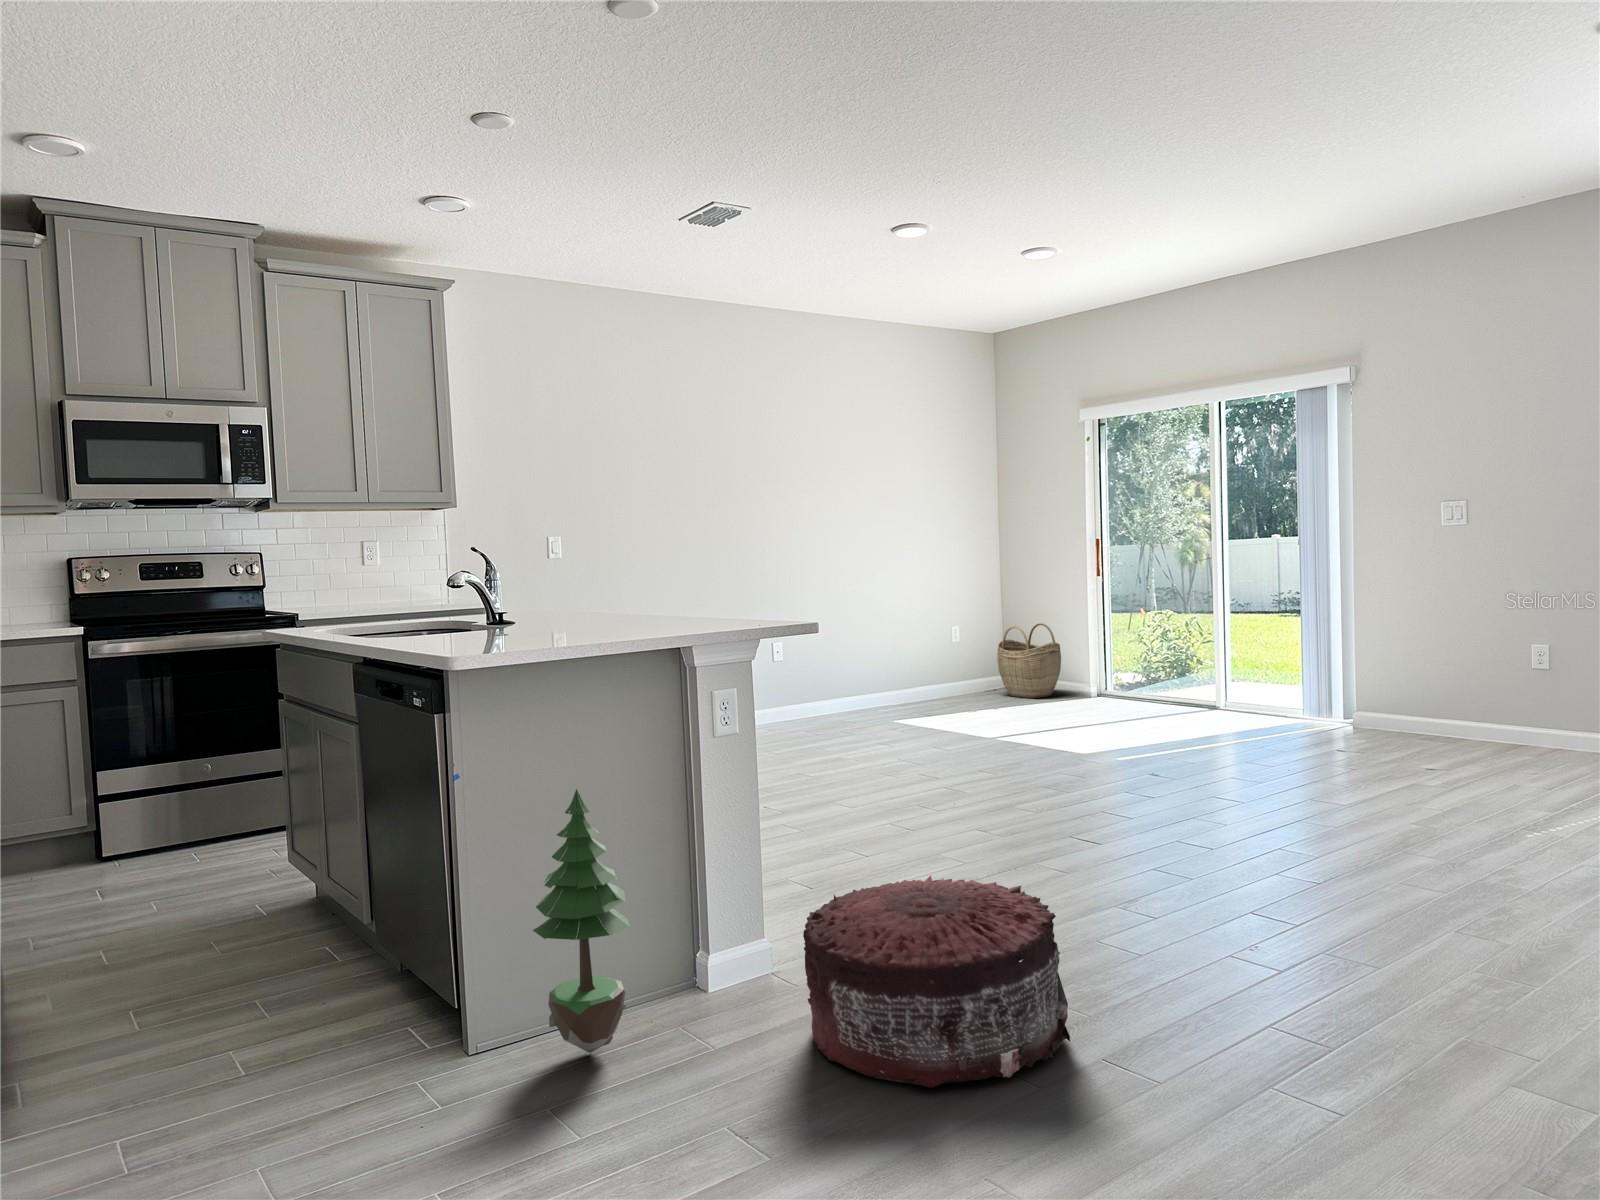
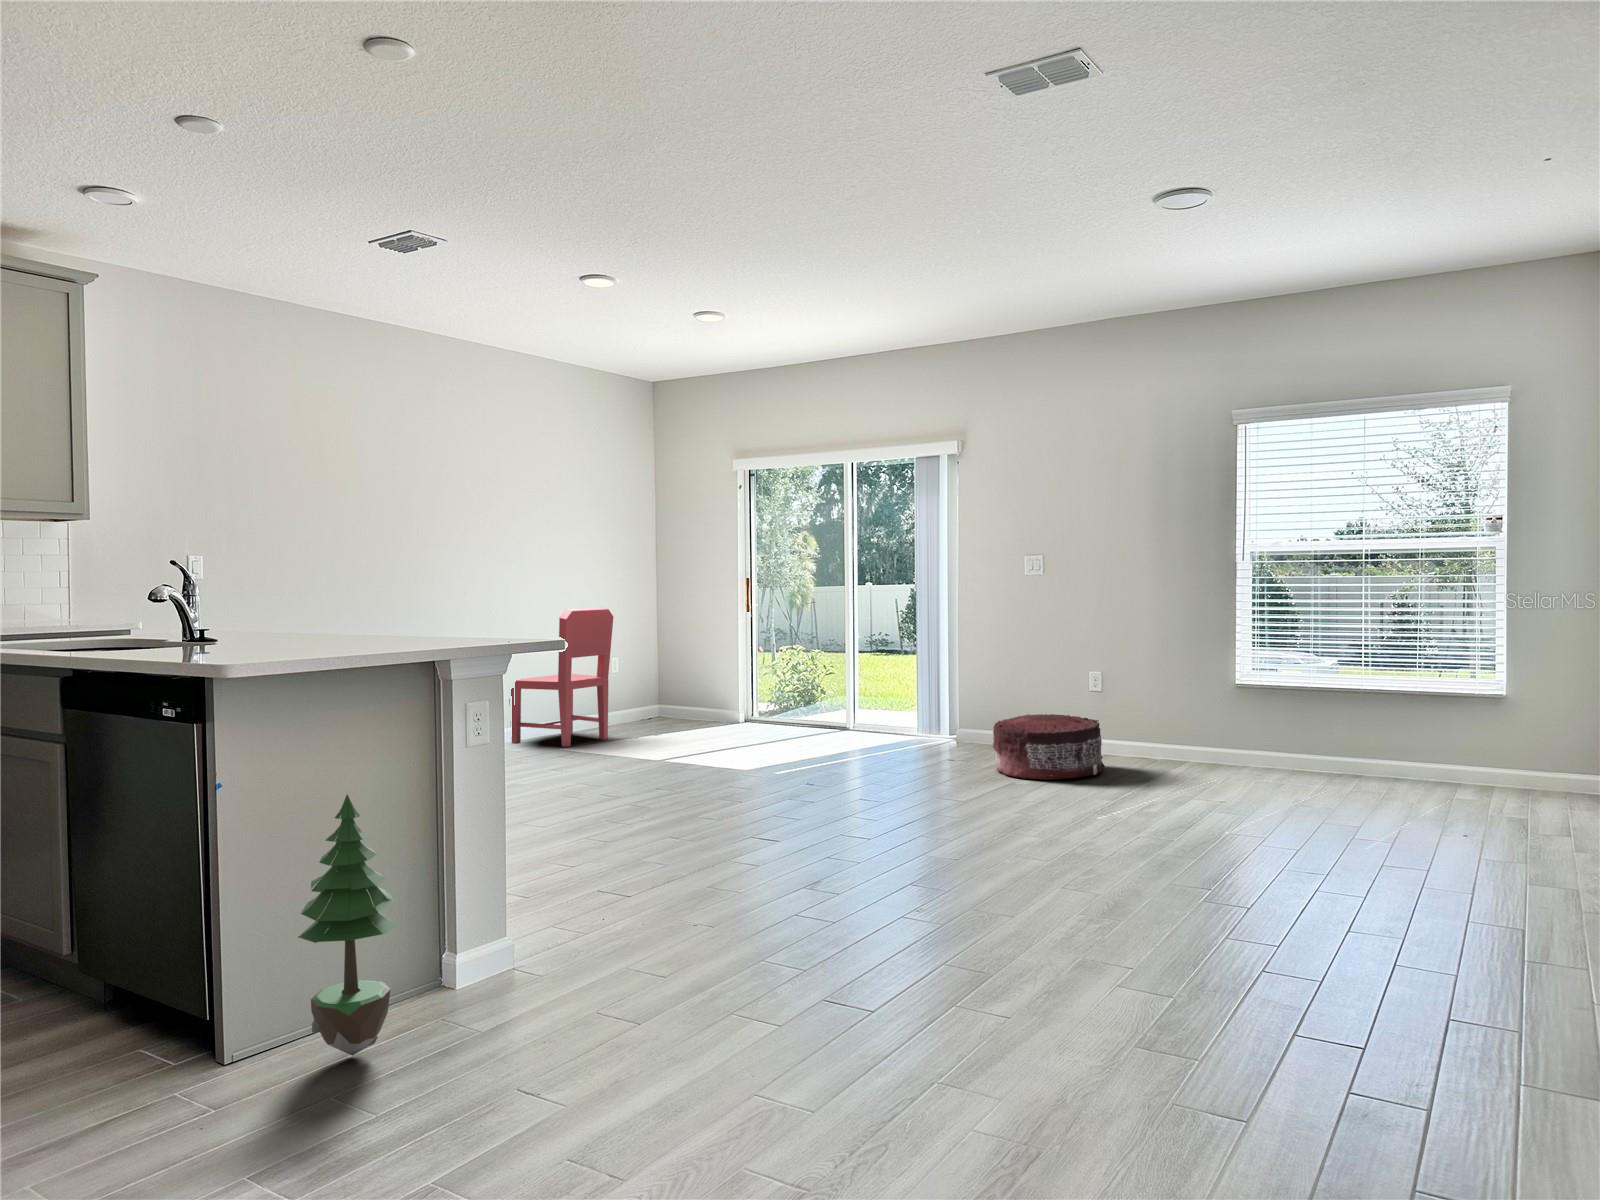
dining chair: none [847,574,952,719] -> present [509,607,613,747]
woven basket: present [997,623,1061,698] -> none [650,655,709,725]
pouf: present [803,875,1070,1088] -> present [993,714,1105,779]

